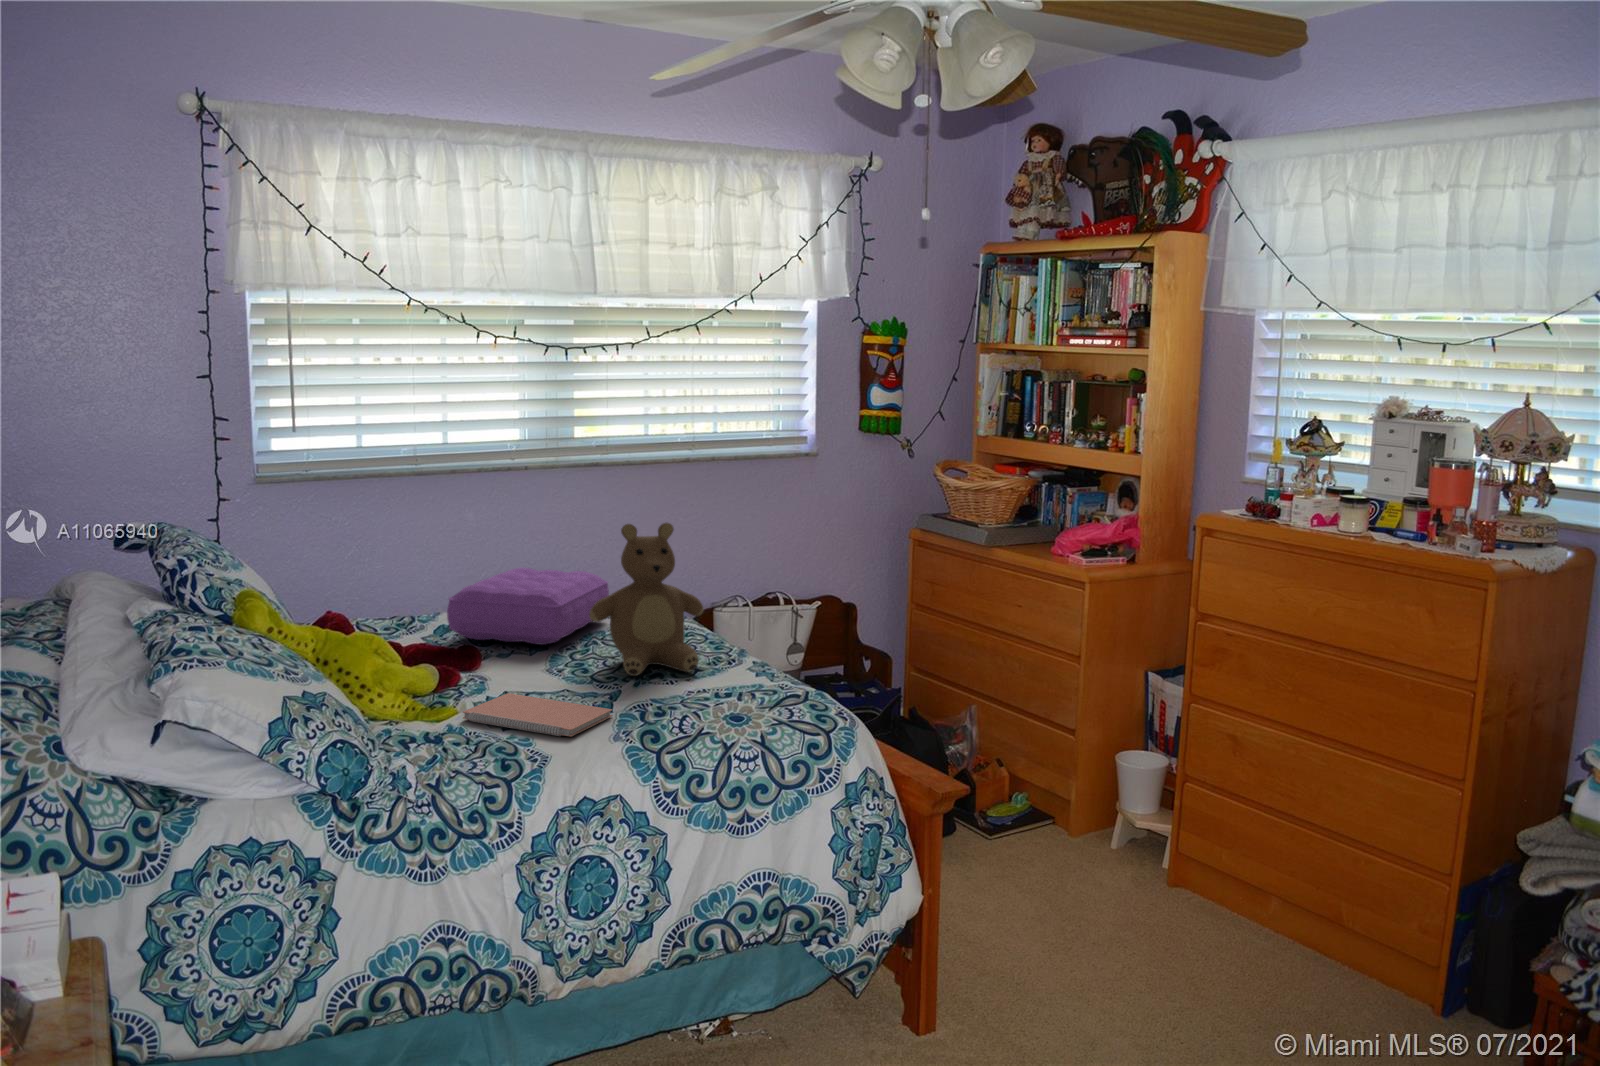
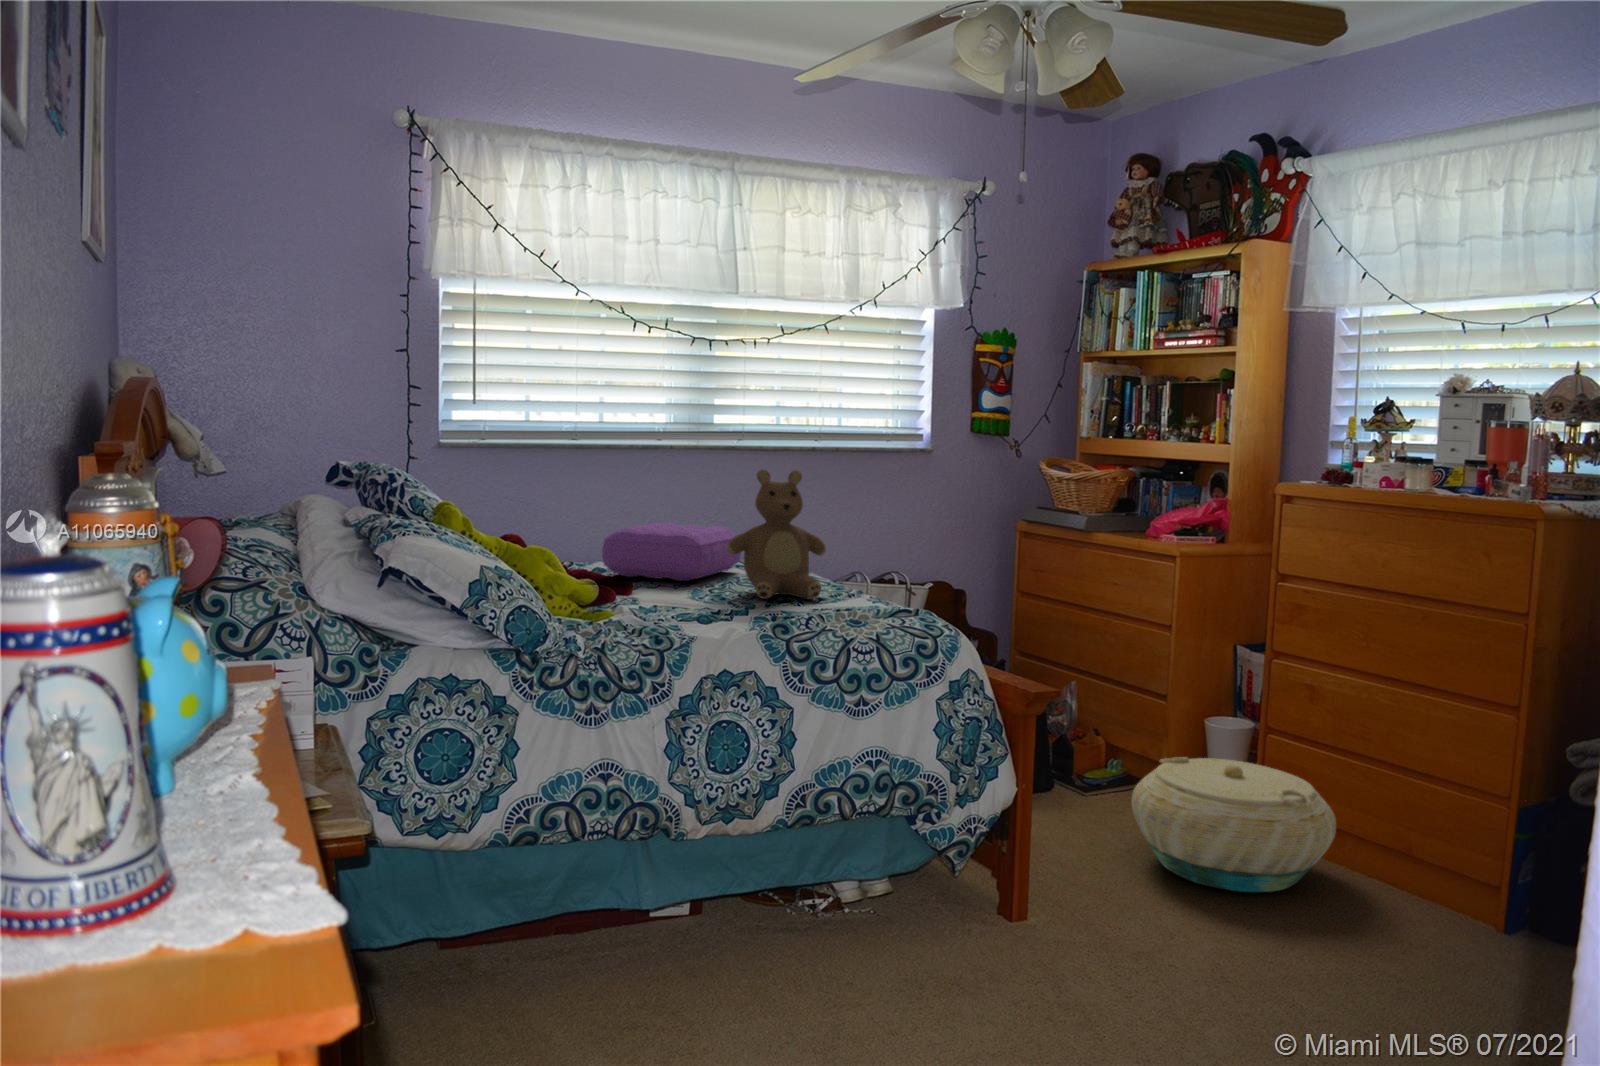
notebook: present [463,693,612,737] -> none [619,602,747,626]
basket: none [1044,813,1259,970] -> present [1132,757,1336,892]

